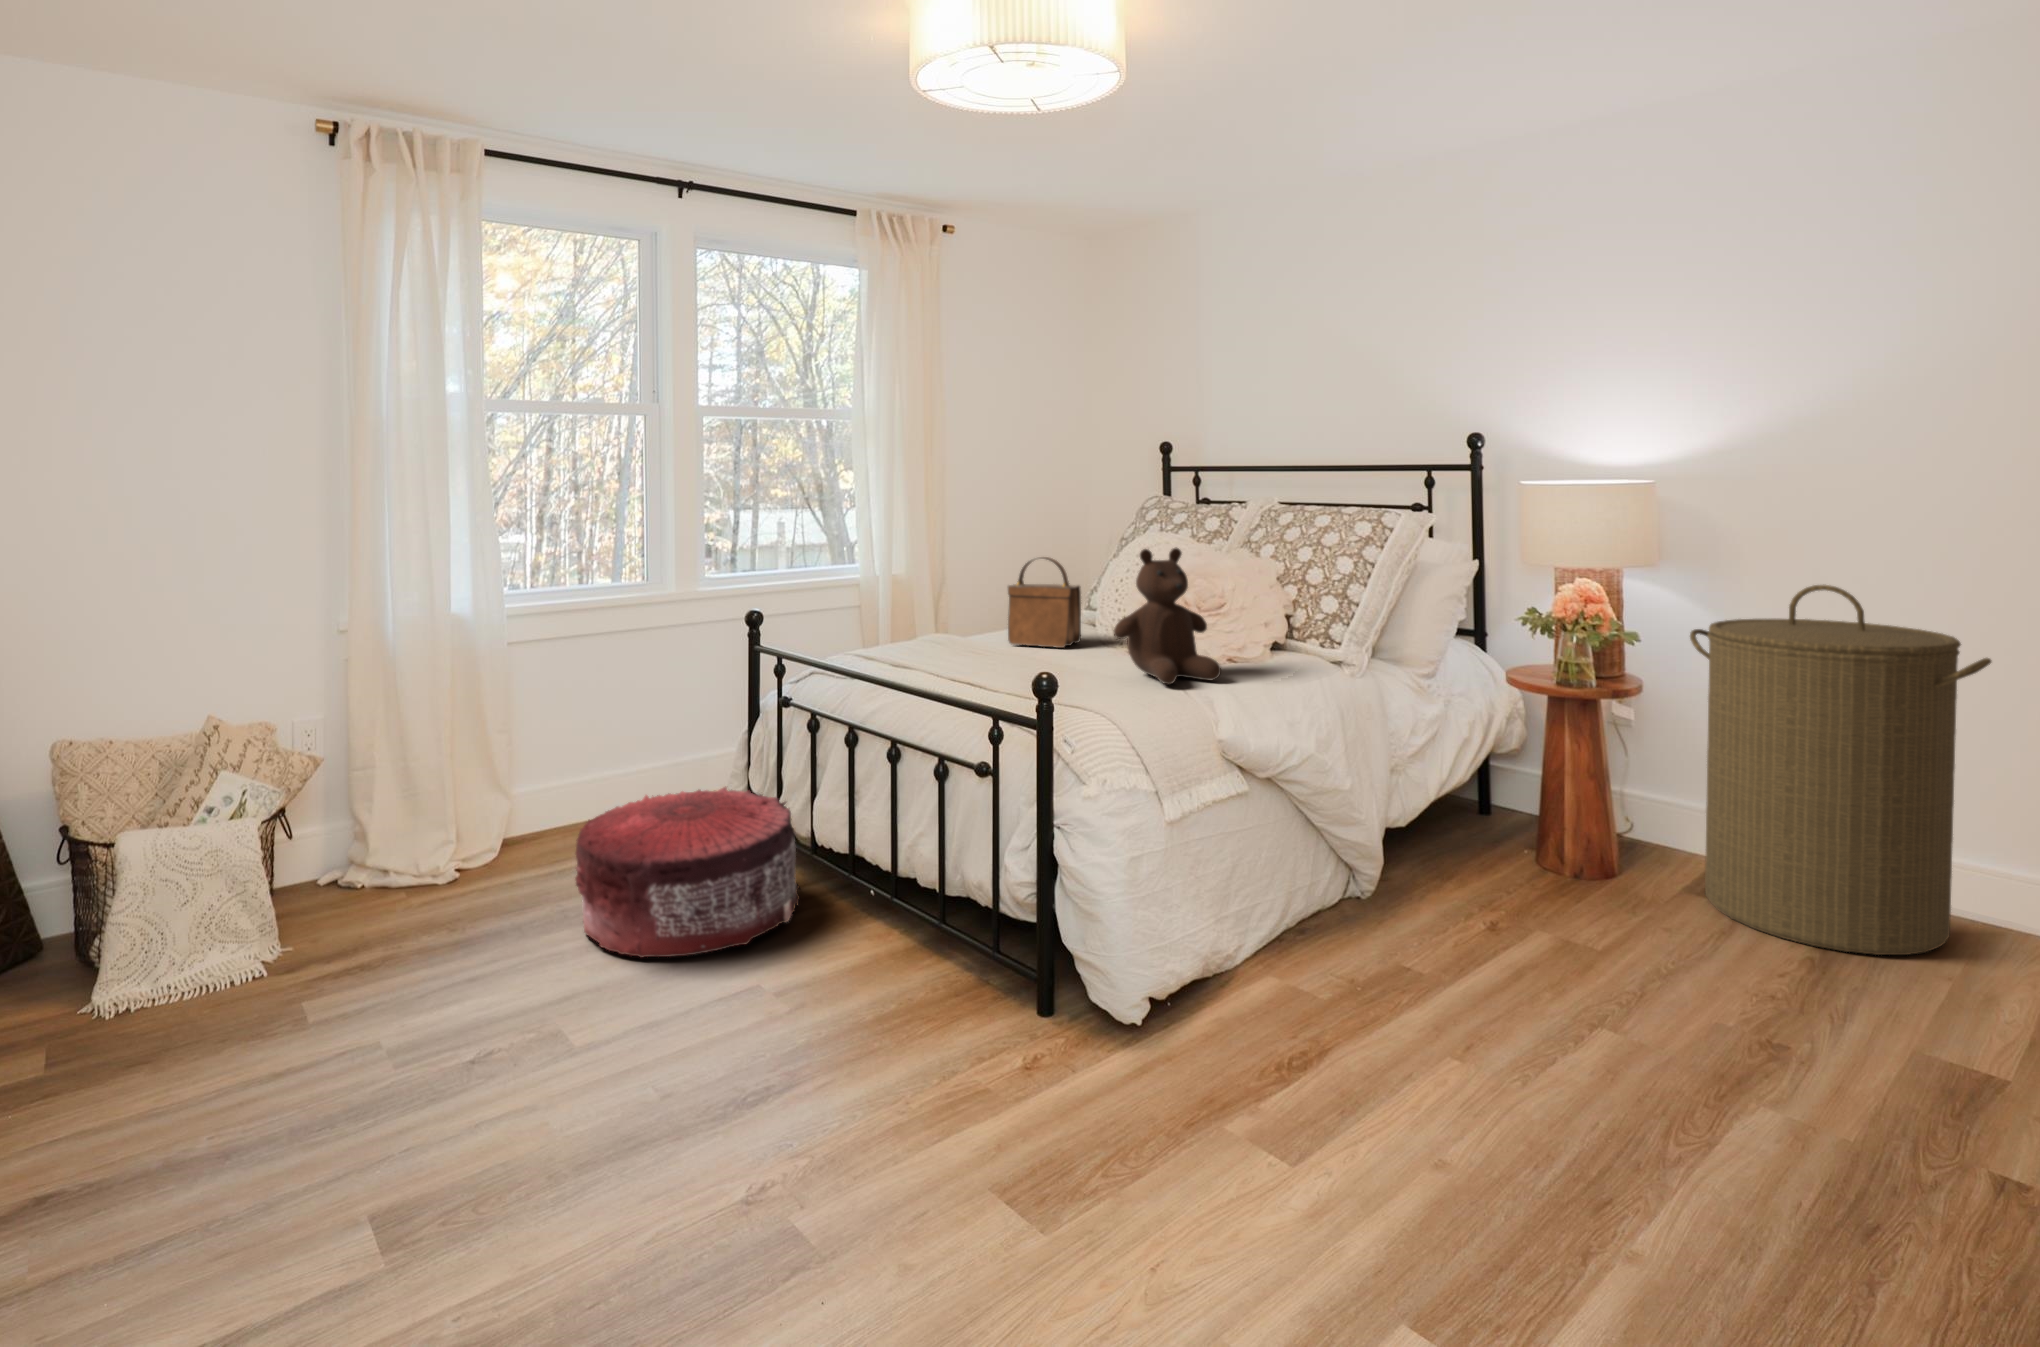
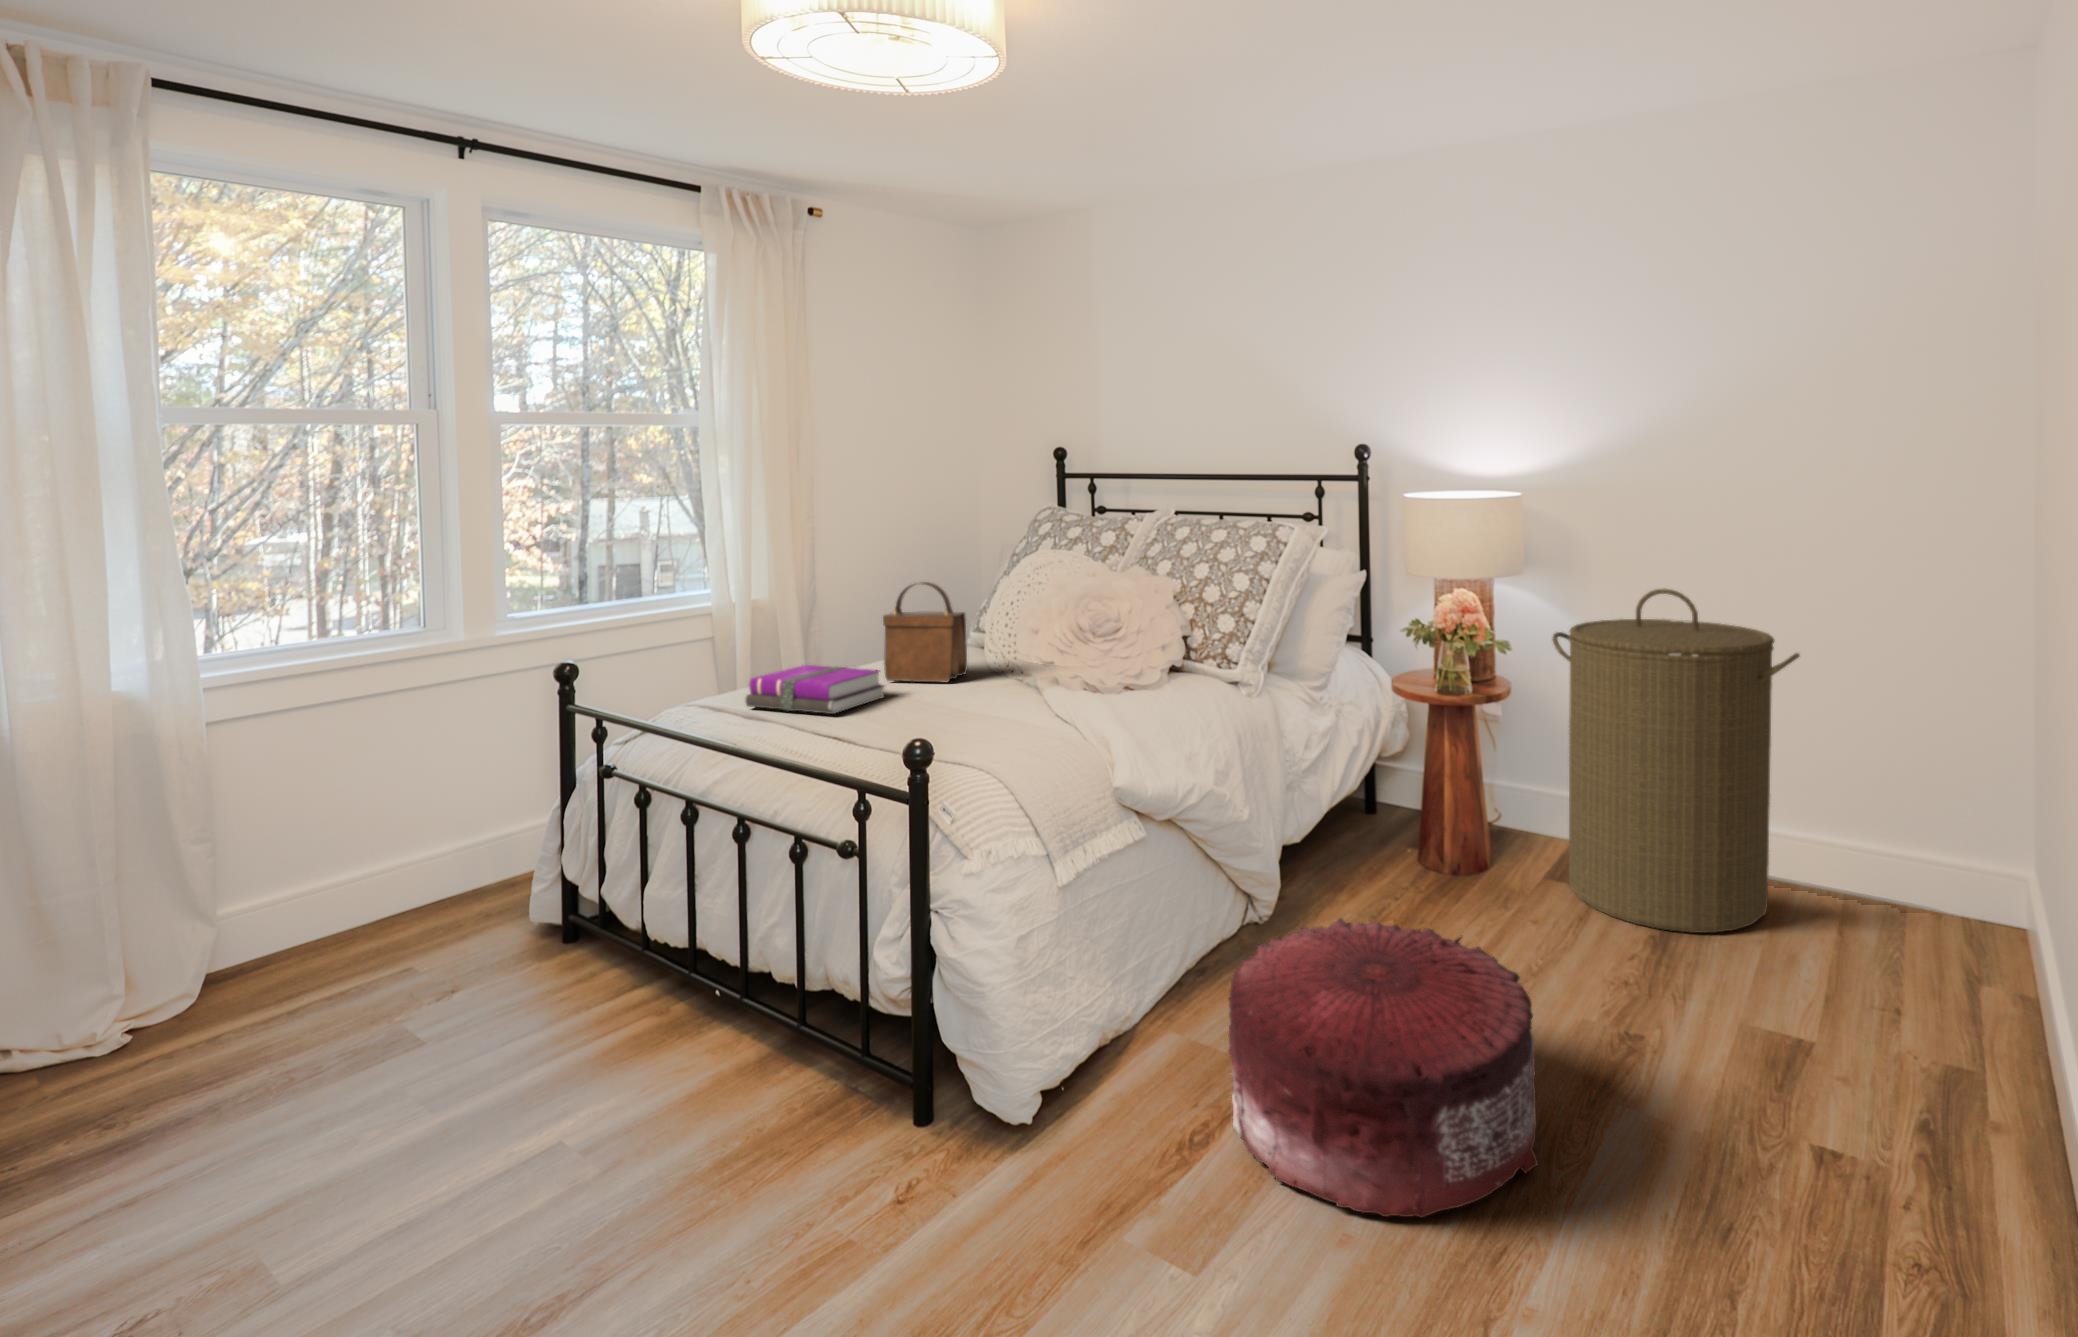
teddy bear: present [1114,548,1221,684] -> none [1000,572,1117,725]
notebook: none [893,626,1010,667] -> present [746,665,884,714]
pouf: present [575,787,800,957] -> present [1229,918,1538,1218]

